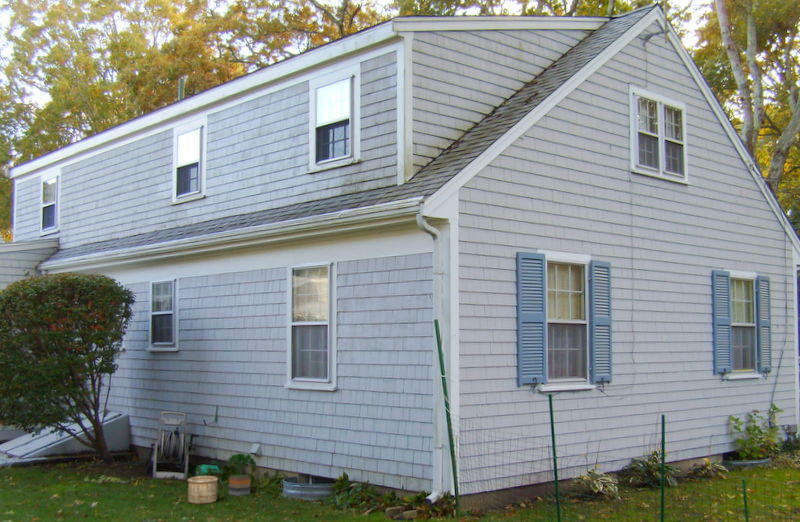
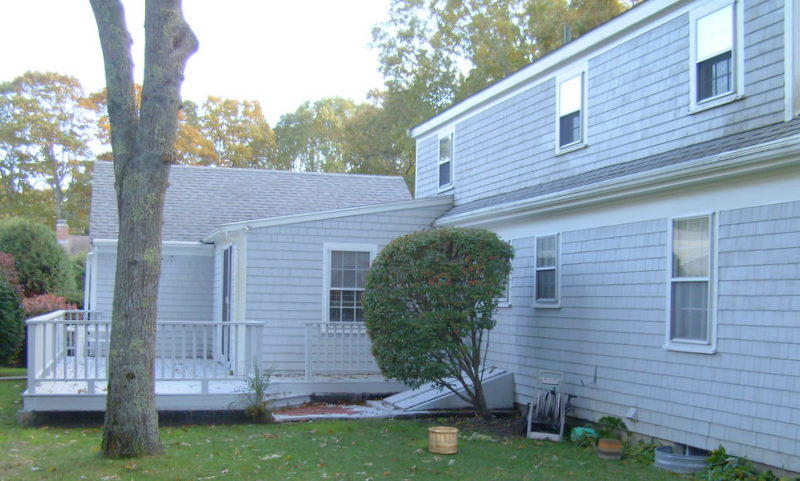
wooden bucket: present [188,476,218,504] -> present [428,427,459,454]

